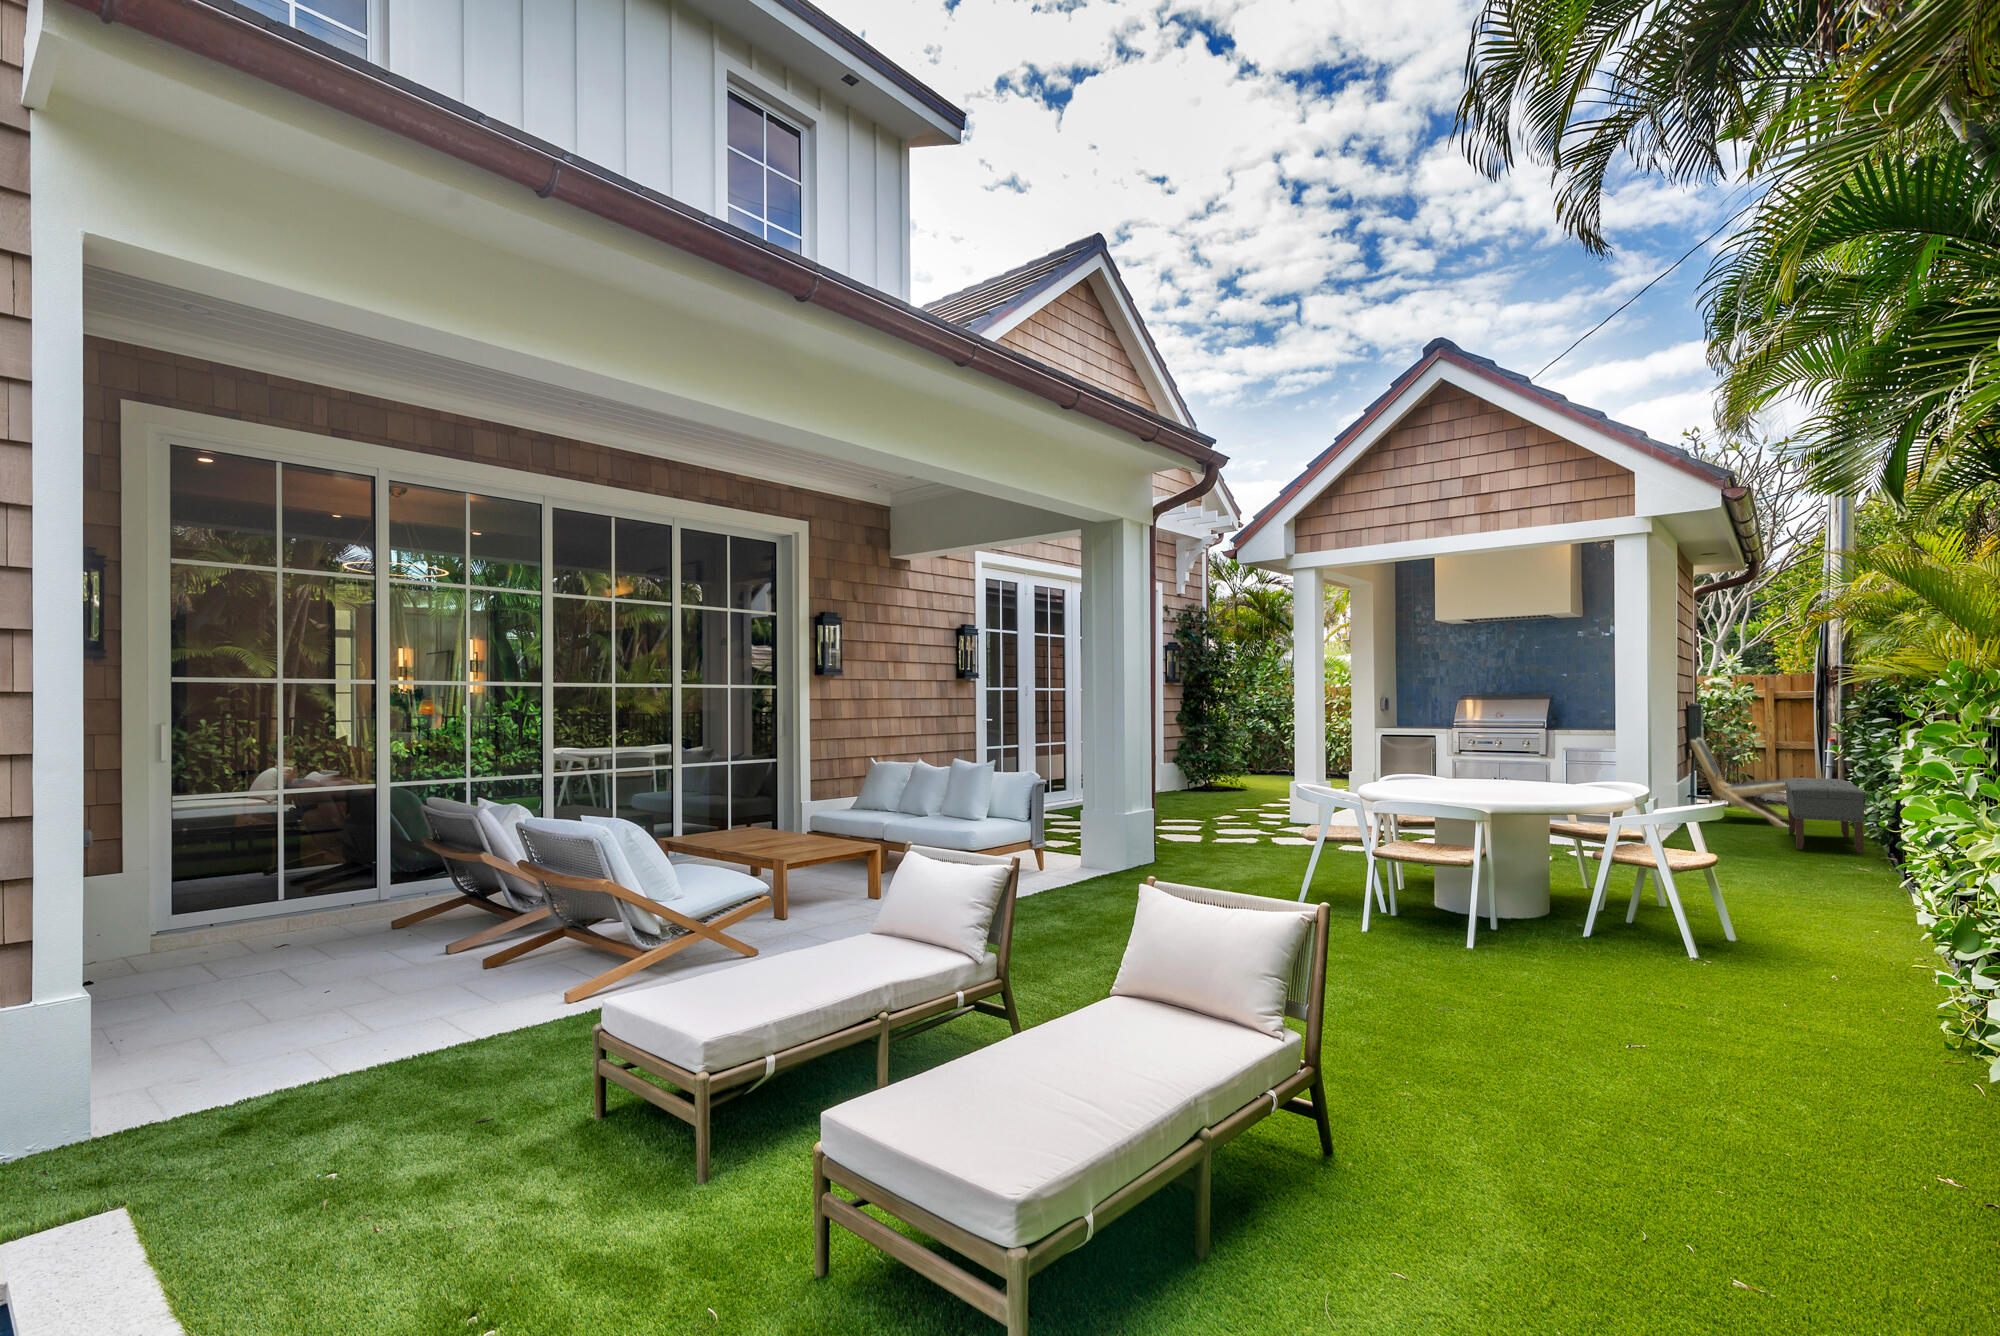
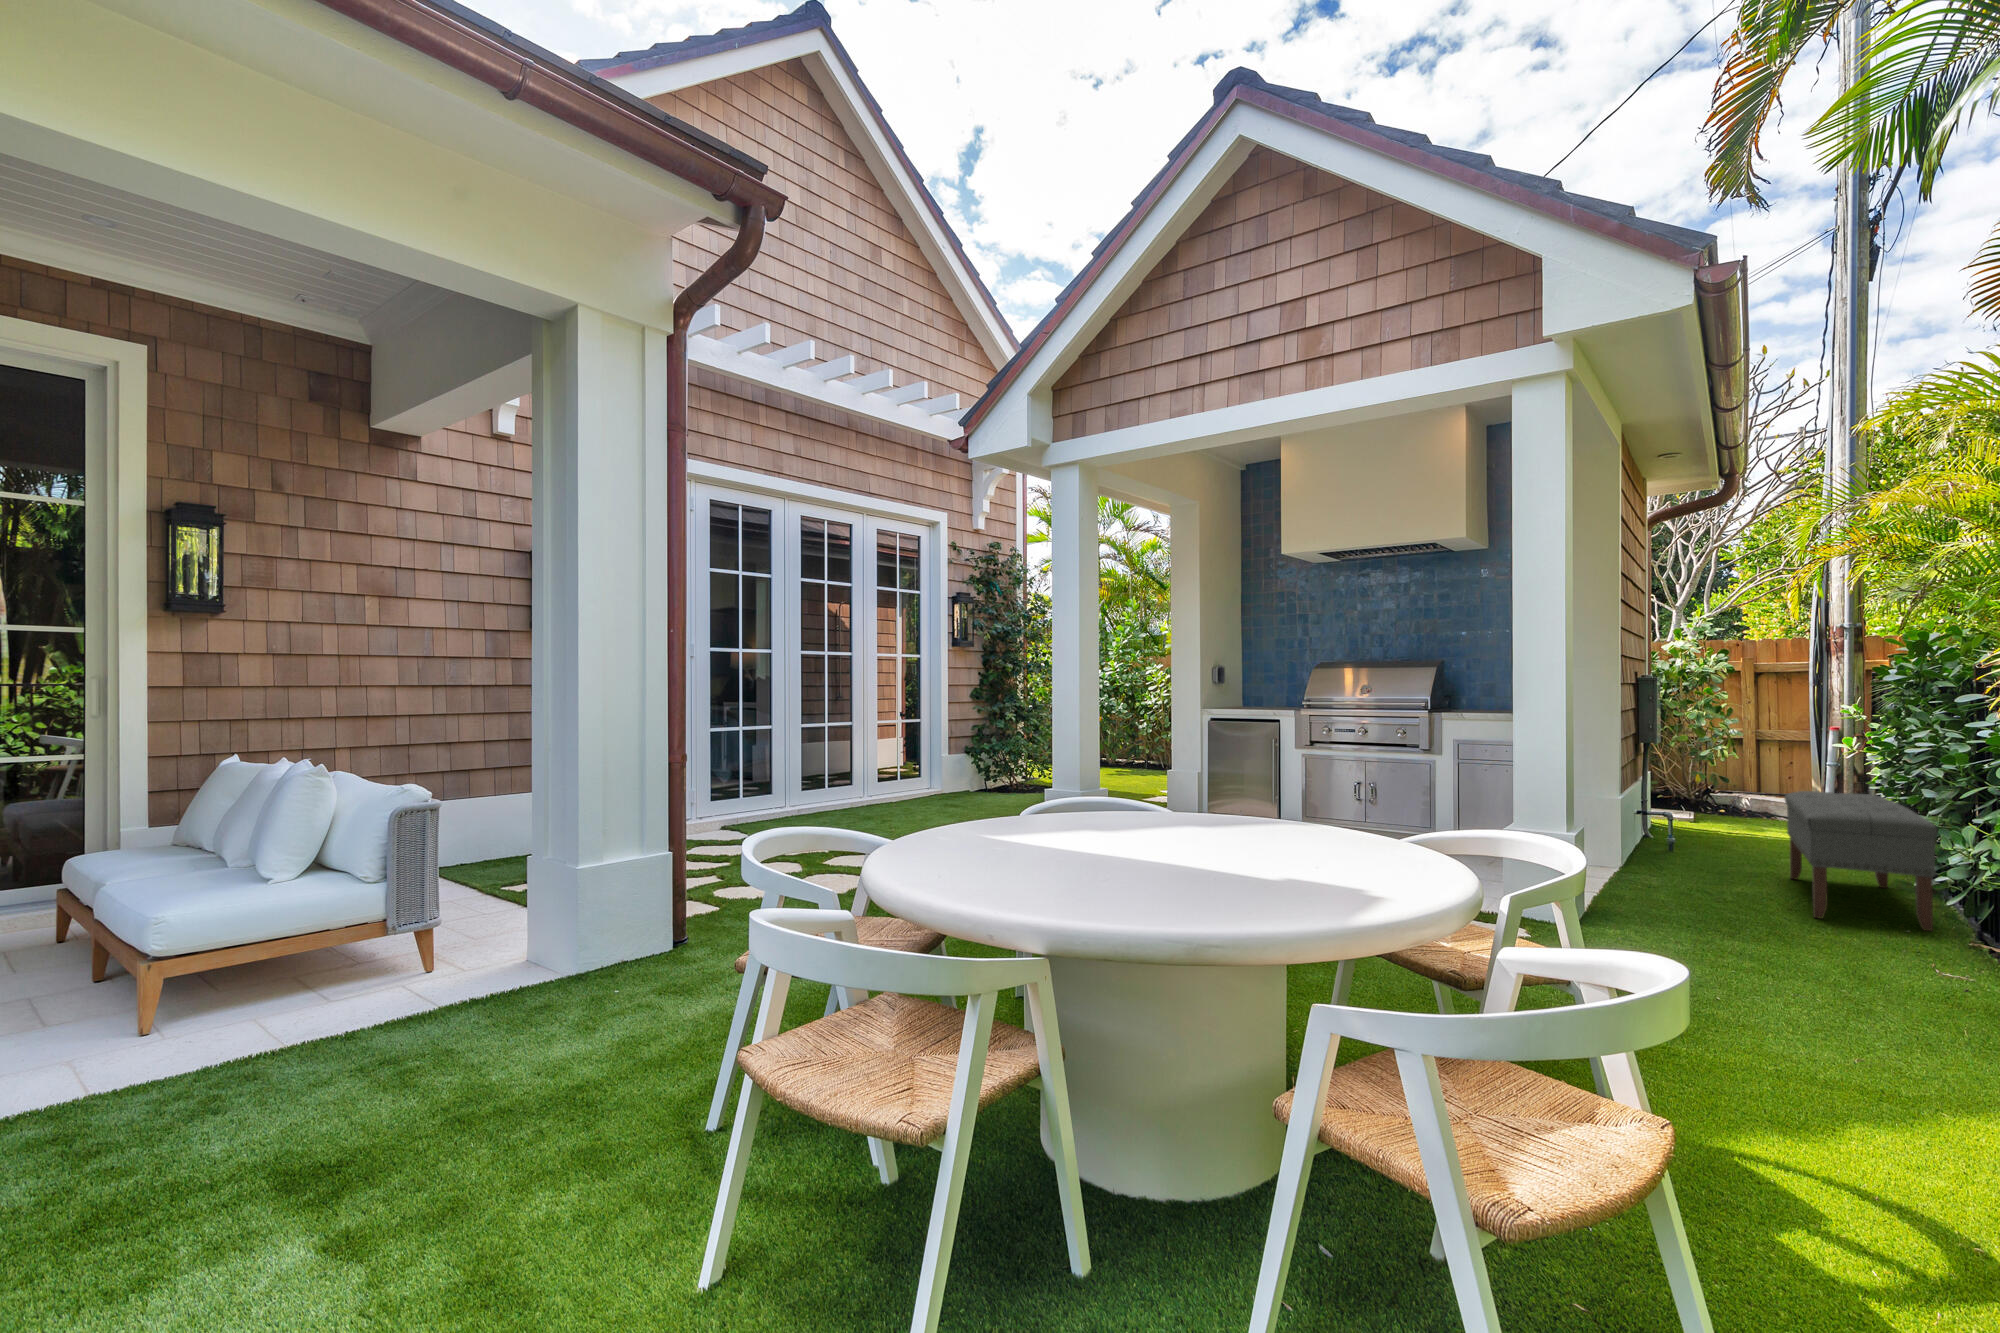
lounge chair: present [1690,738,1787,827] -> none [1638,725,1794,862]

